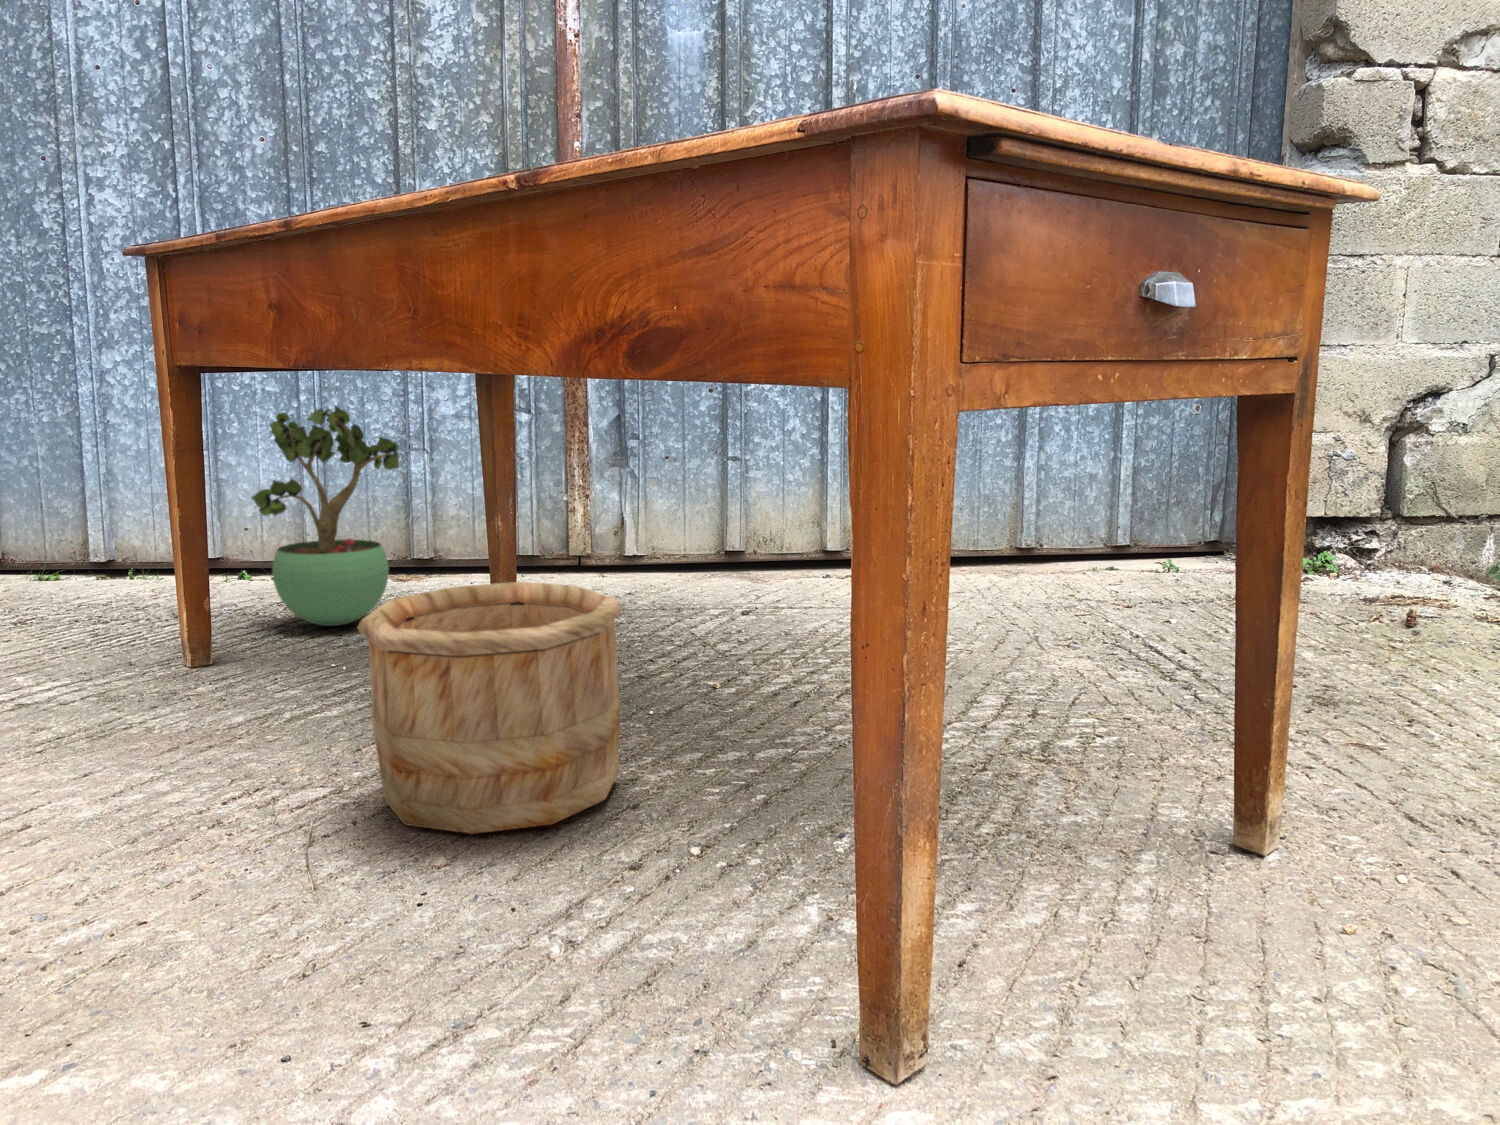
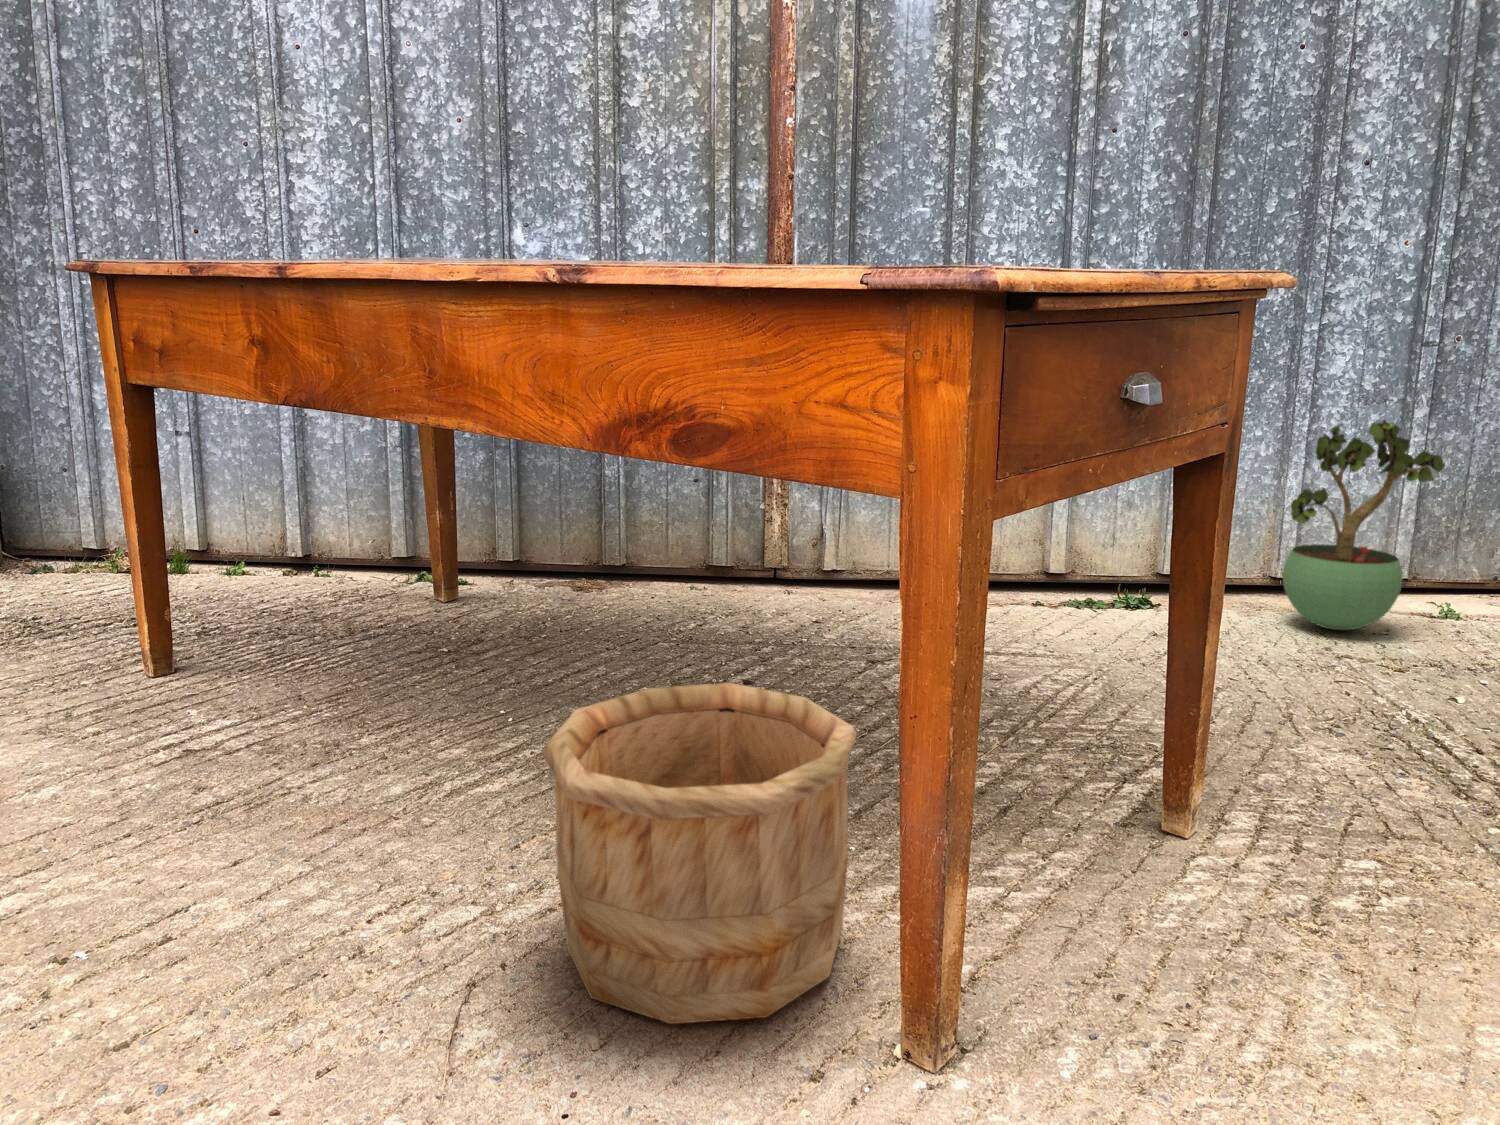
potted plant: present [251,407,399,626] -> present [1283,420,1444,630]

